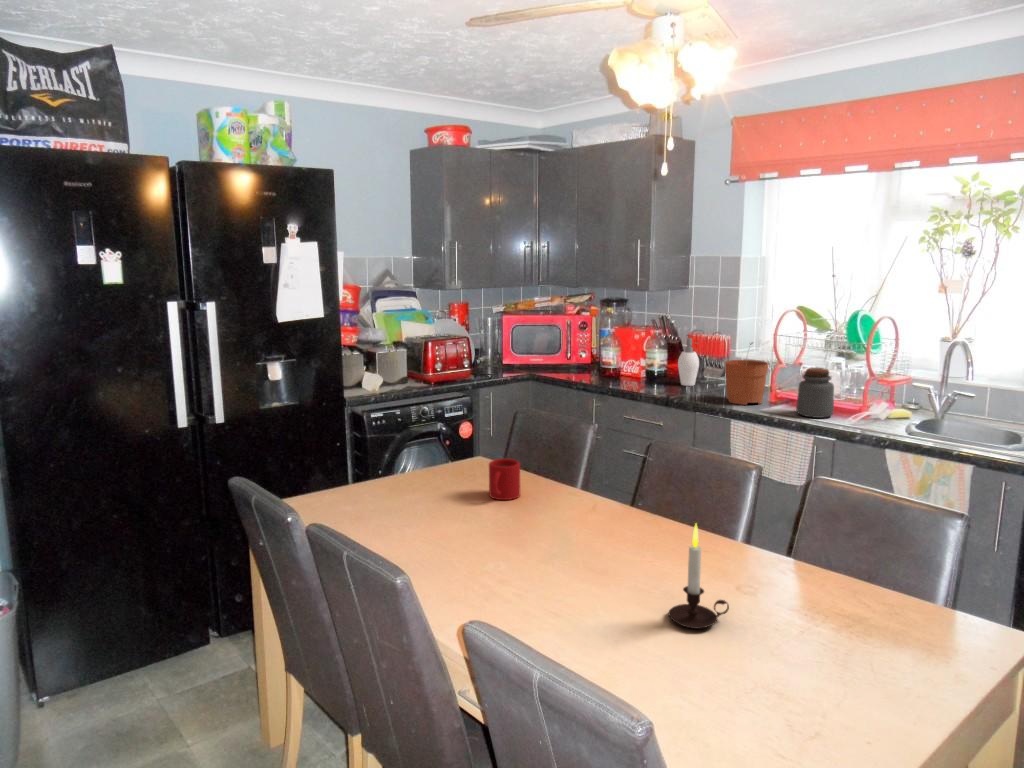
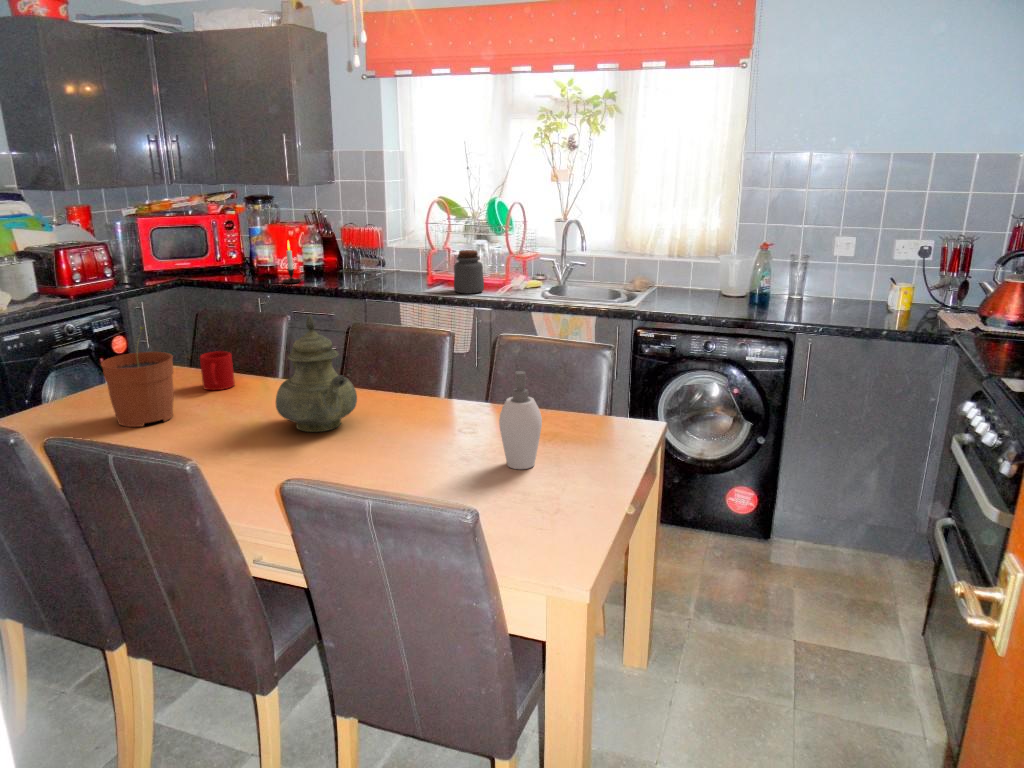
soap dispenser: present [678,338,699,386] -> present [499,371,548,469]
plant pot: present [725,343,768,405] -> present [101,327,174,427]
teapot: none [527,442,620,580] -> present [276,316,357,432]
candle: present [668,524,729,629] -> present [282,241,304,283]

